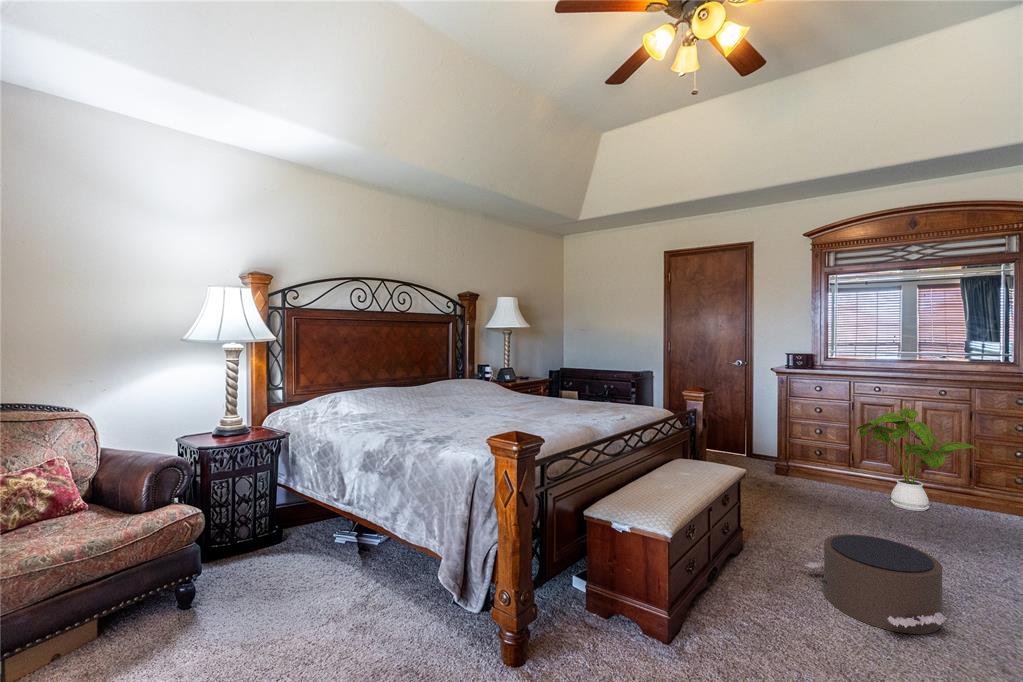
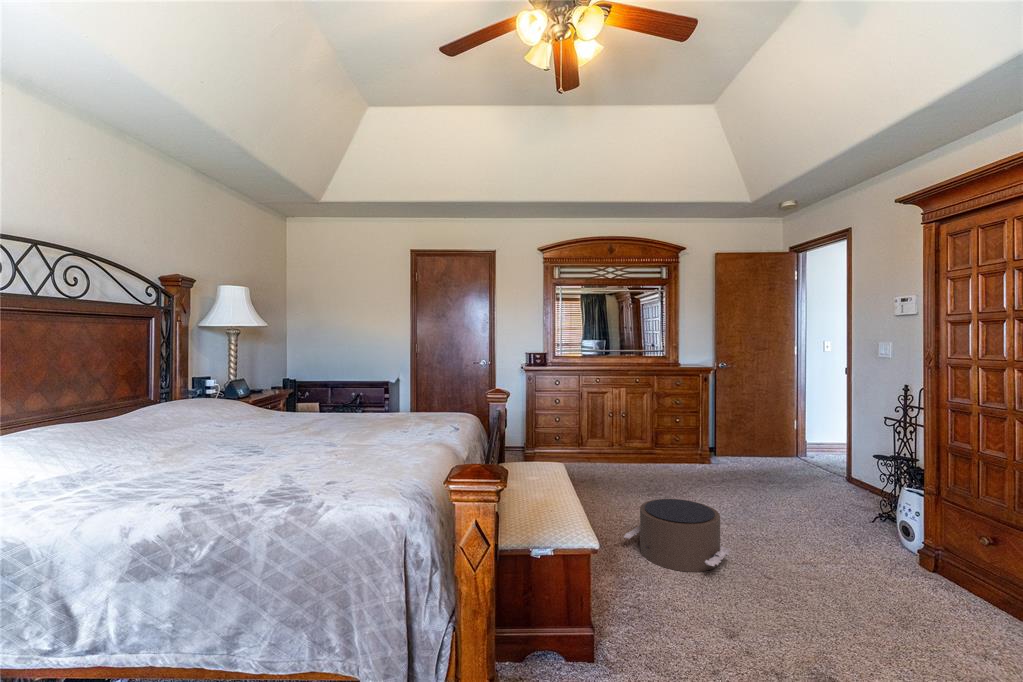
house plant: present [855,409,981,511] -> none [588,393,662,472]

